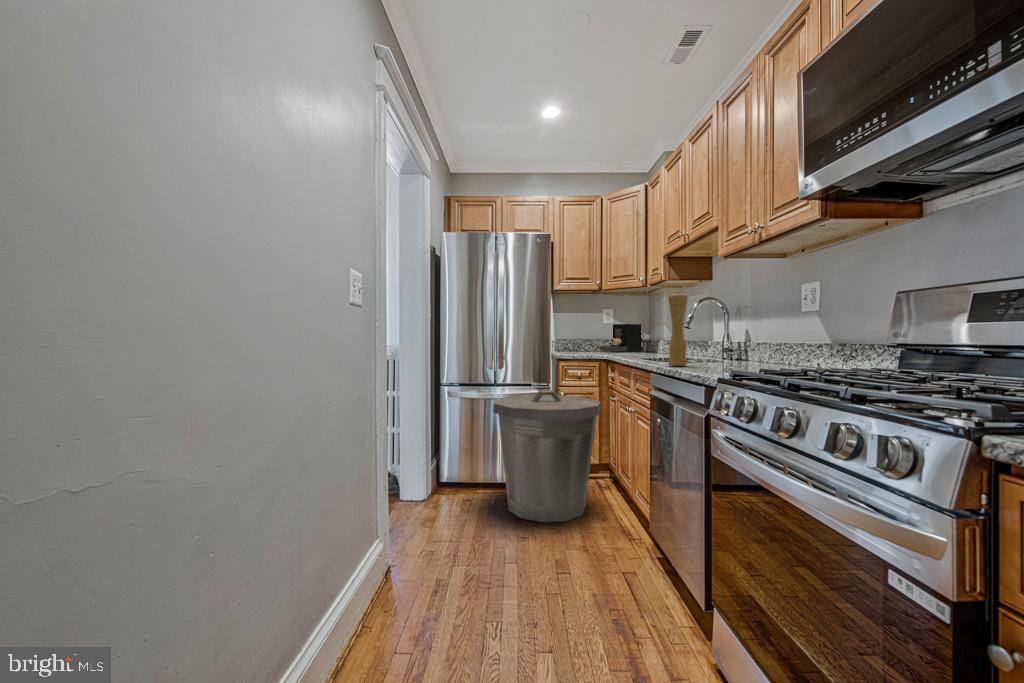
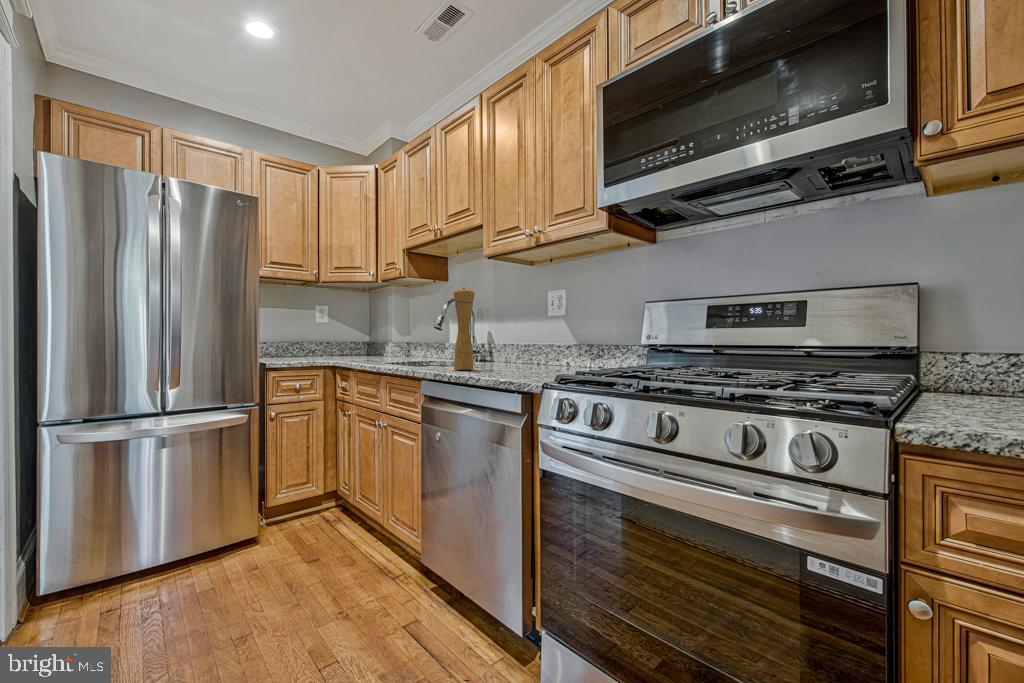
coffee maker: present [601,324,644,352] -> none [314,324,362,356]
trash can: present [493,389,601,522] -> none [178,408,344,597]

